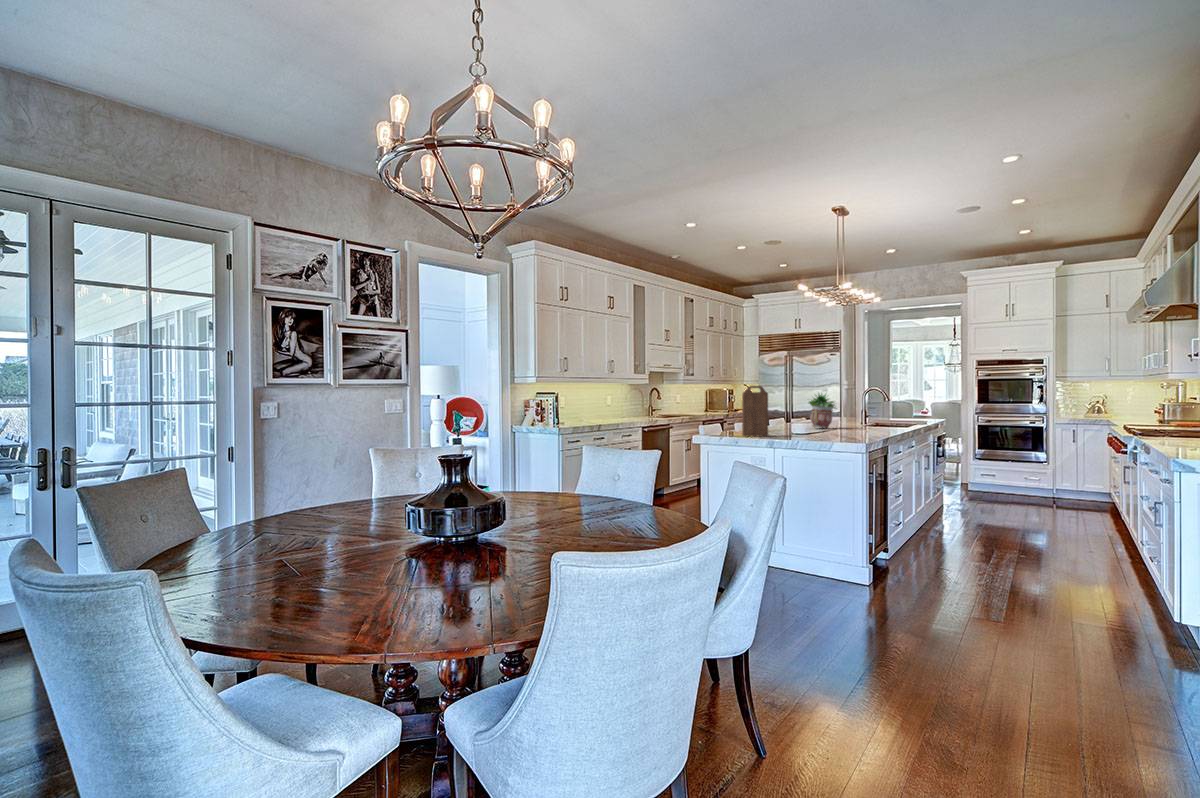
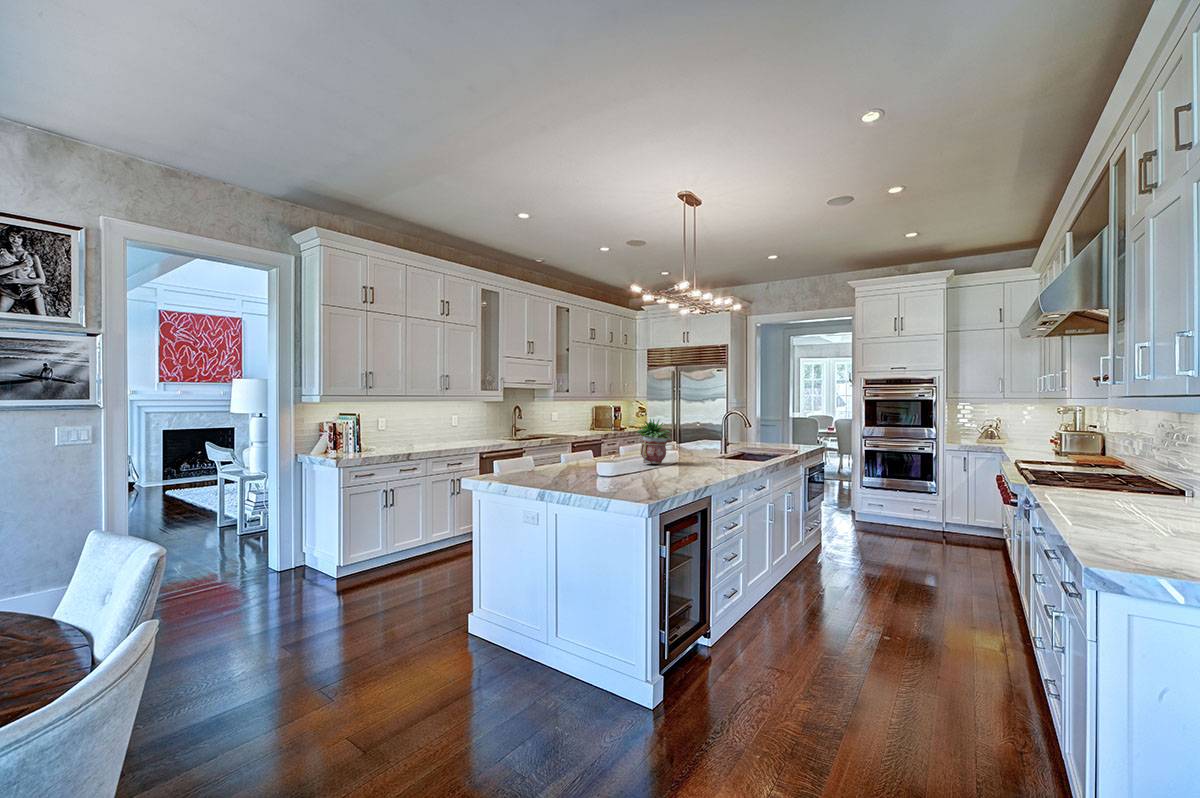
cutting board: present [742,386,768,436] -> none [519,414,557,482]

